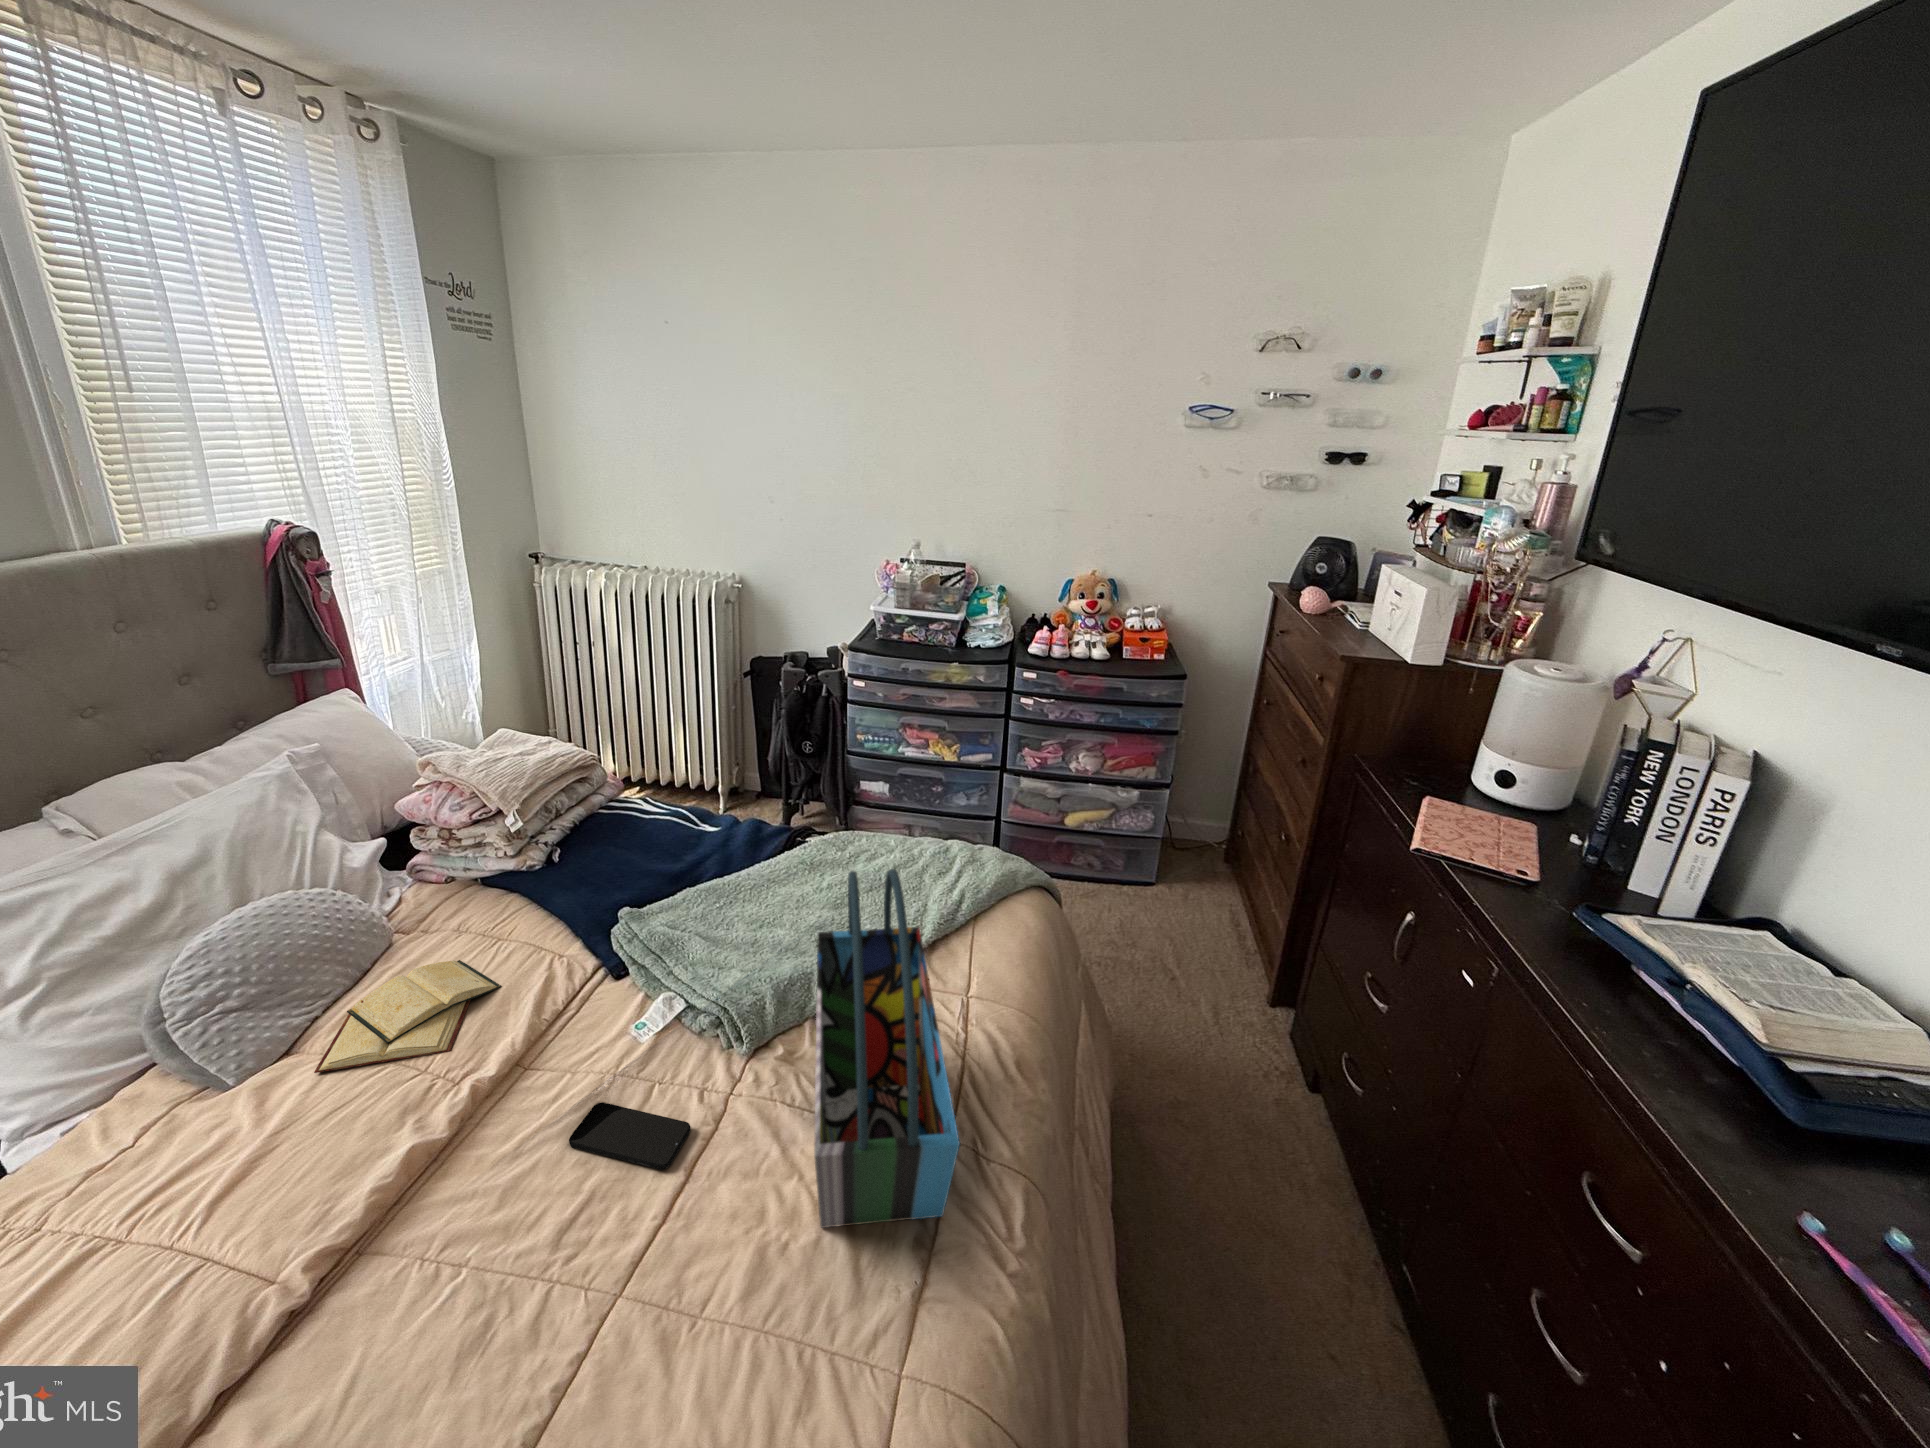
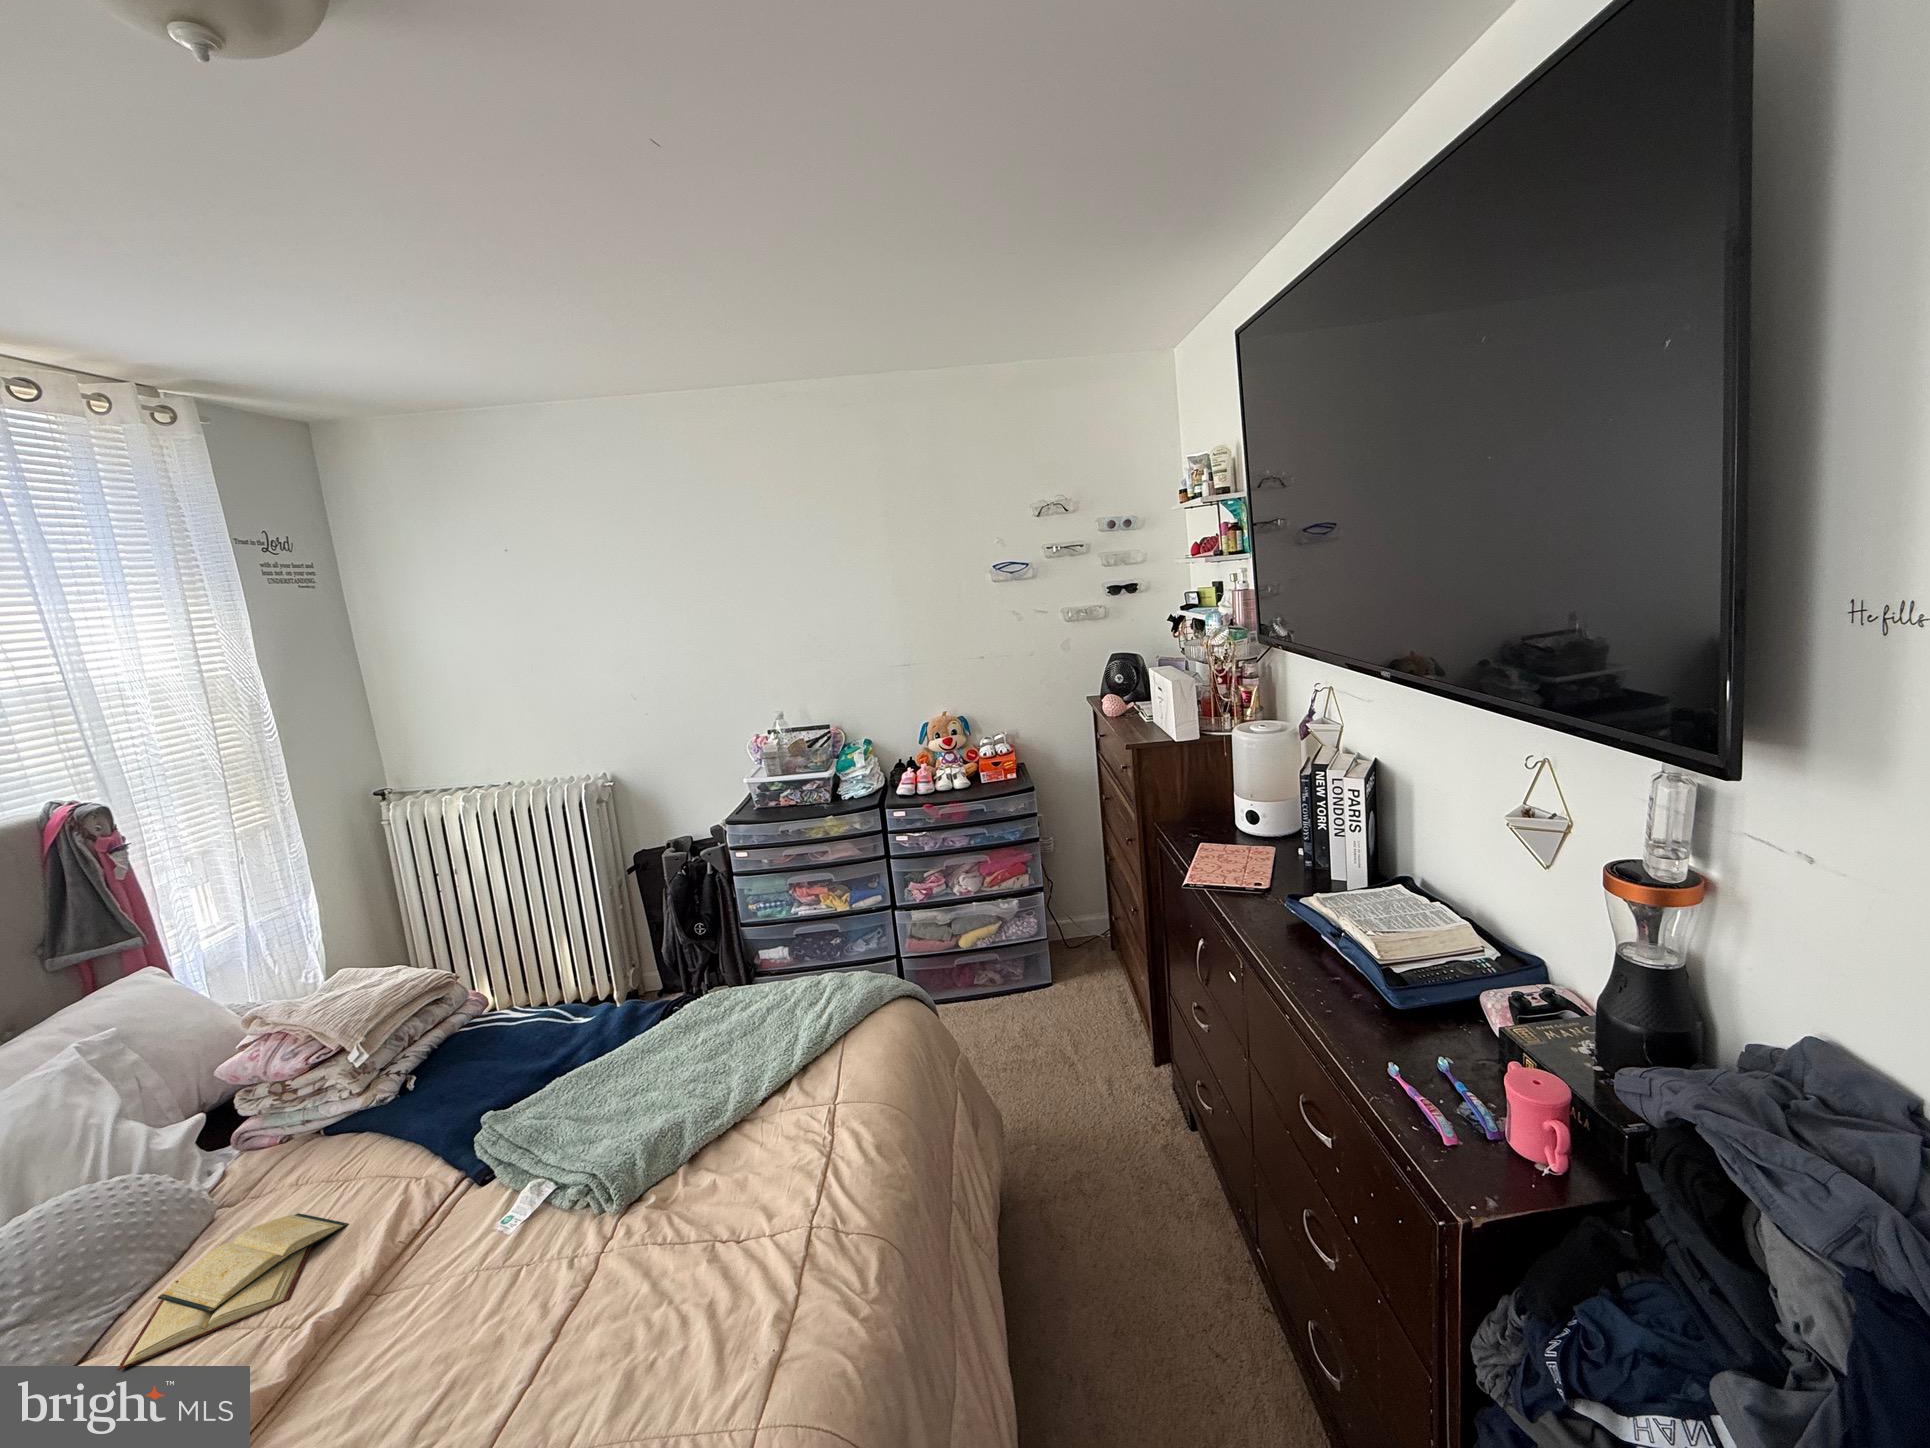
tote bag: present [814,869,960,1228] -> none [652,989,800,1333]
smartphone: present [569,1102,691,1170] -> none [427,1287,559,1348]

